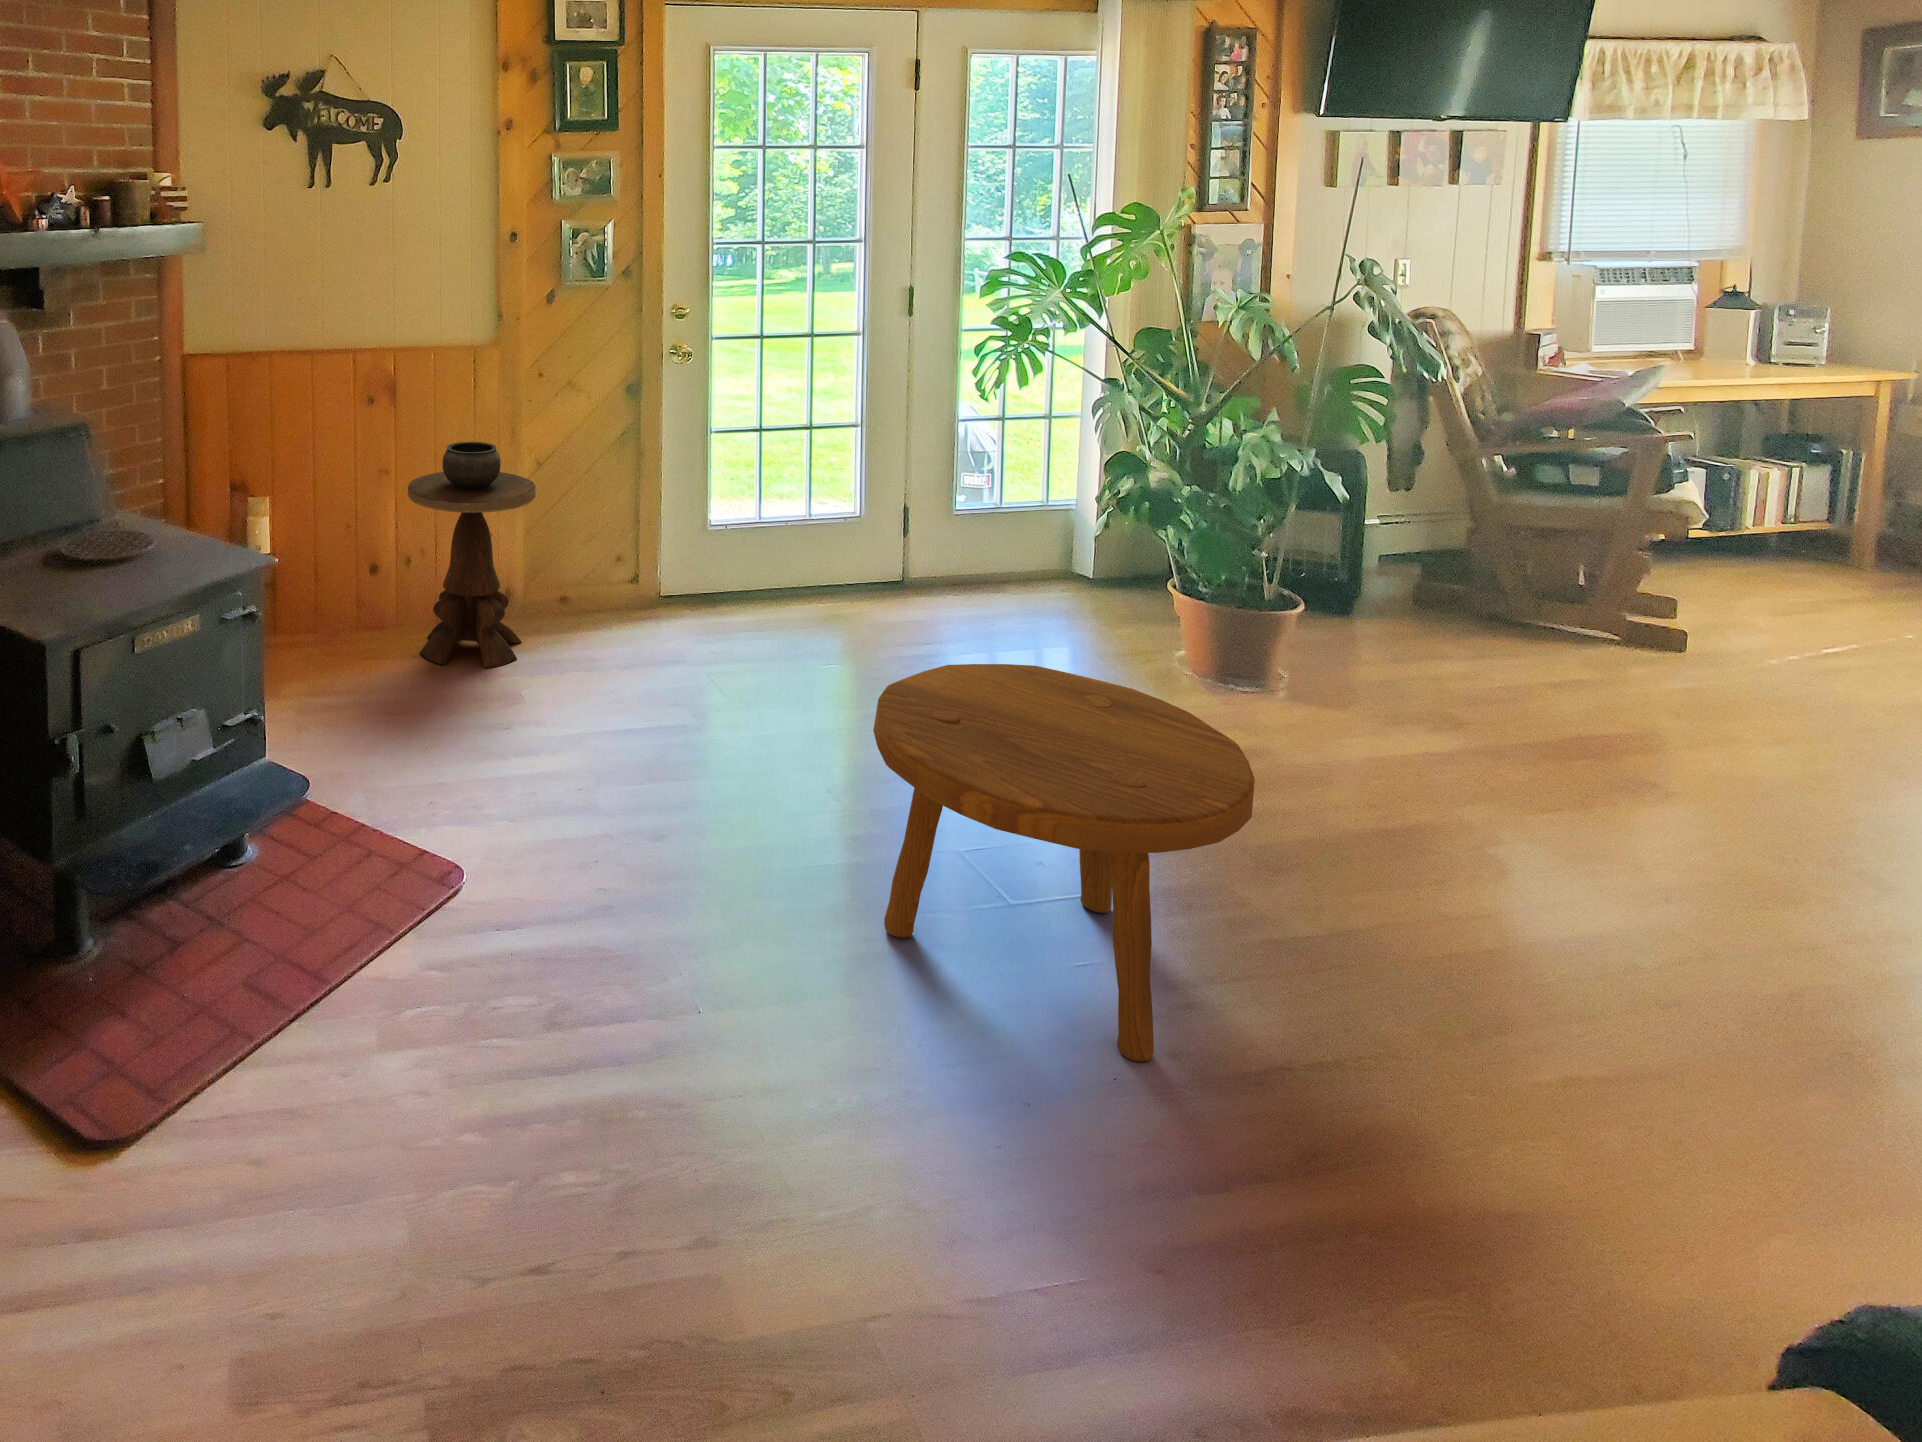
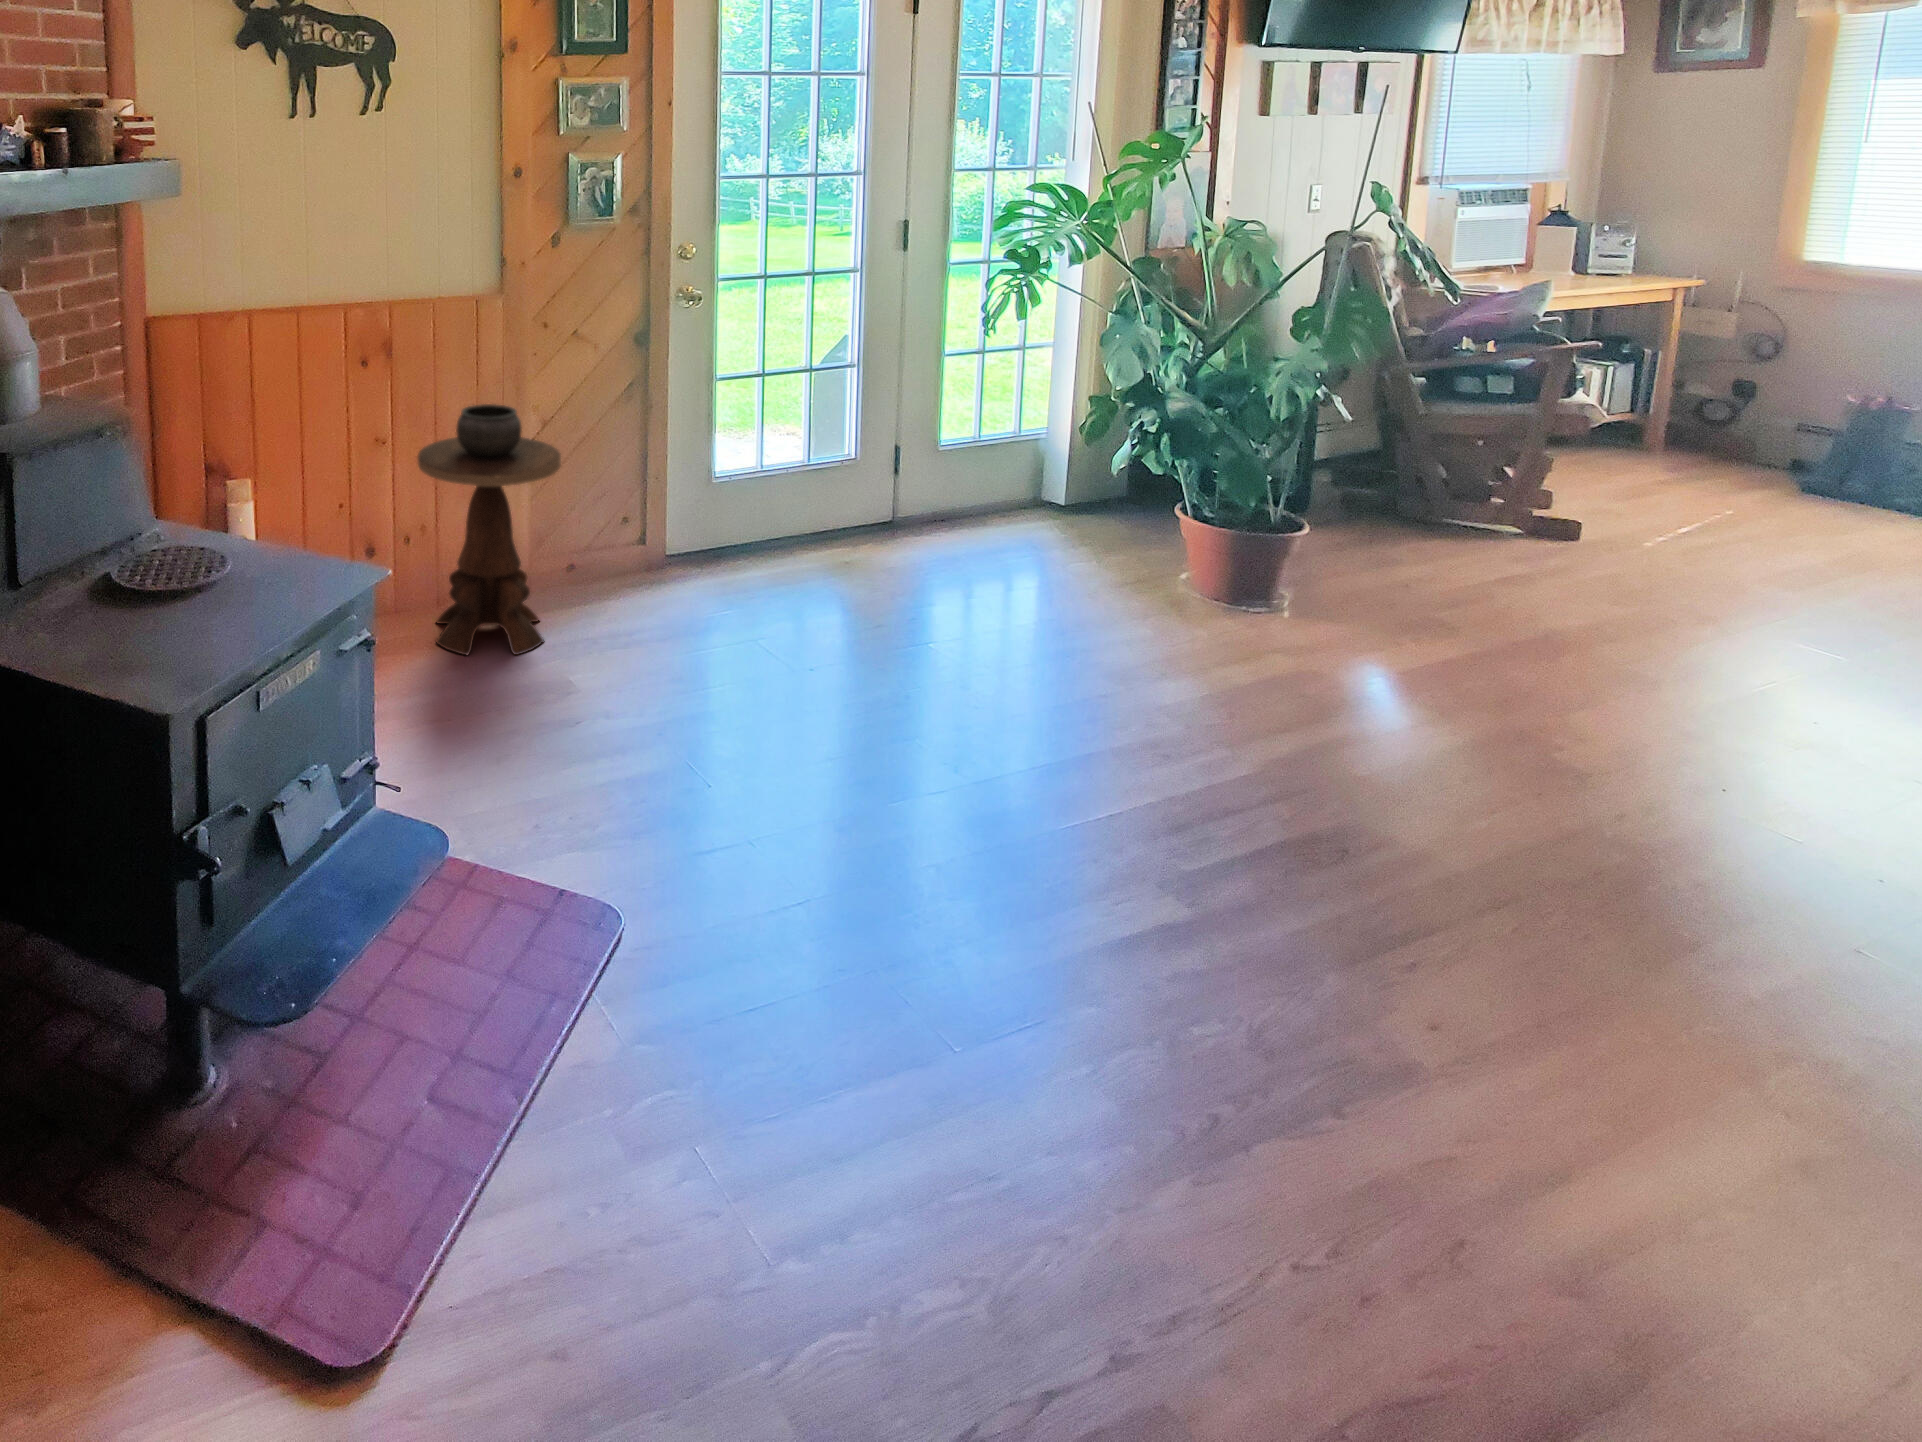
footstool: present [873,664,1255,1062] -> none [1073,627,1527,1059]

